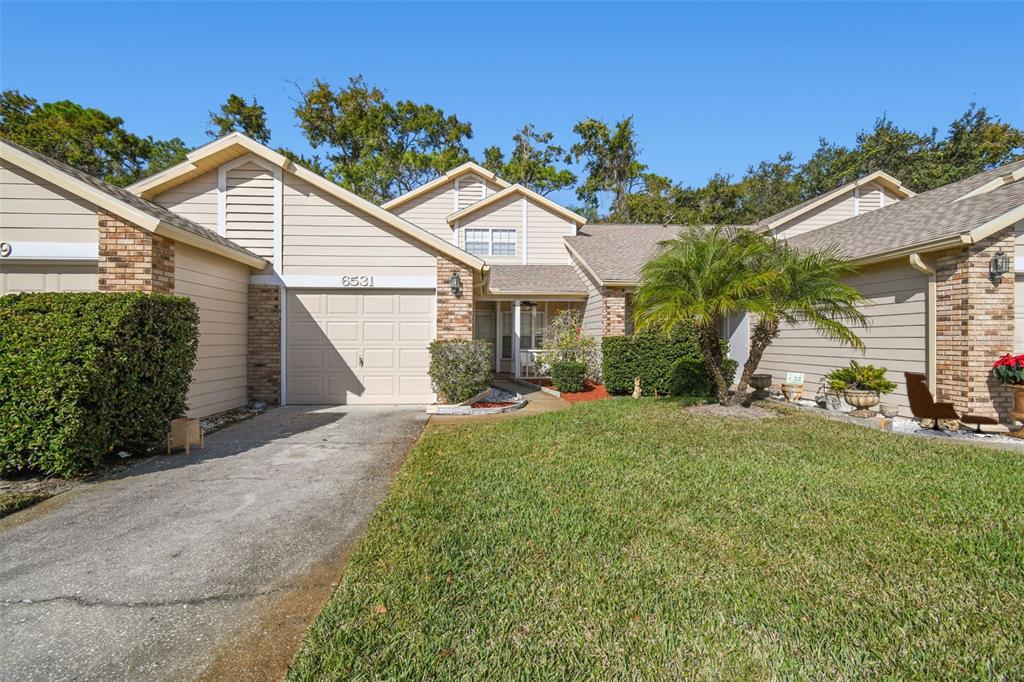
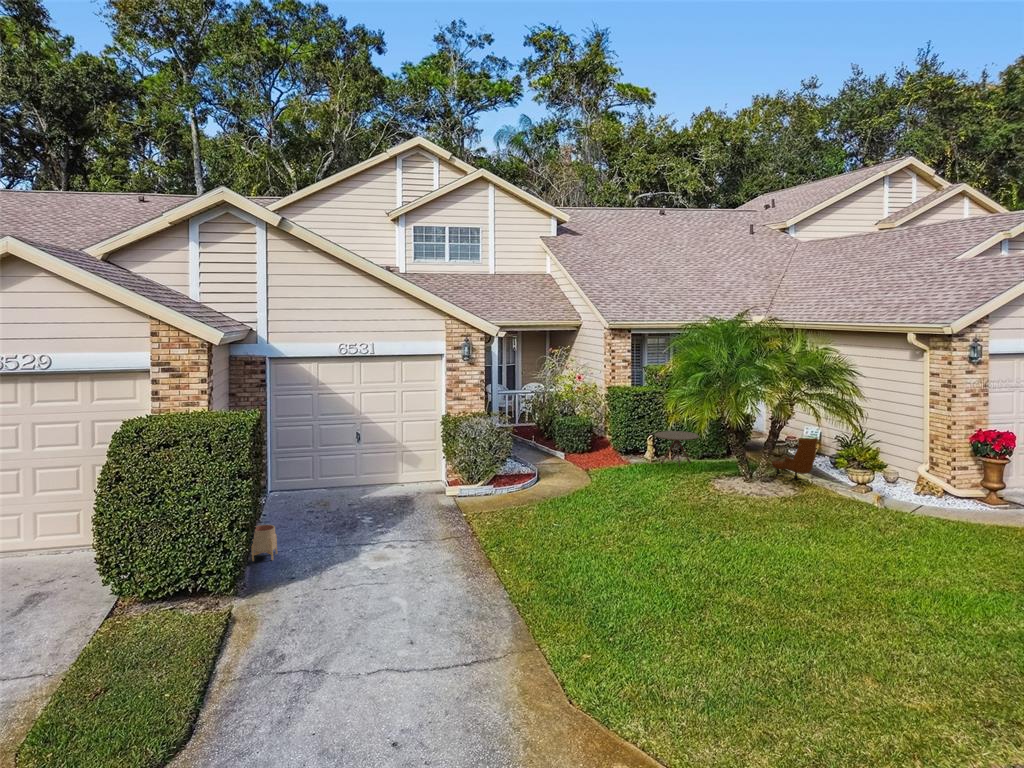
round table: none [638,371,680,402] -> present [655,431,699,467]
lounge chair: present [904,372,998,437] -> present [772,438,818,484]

